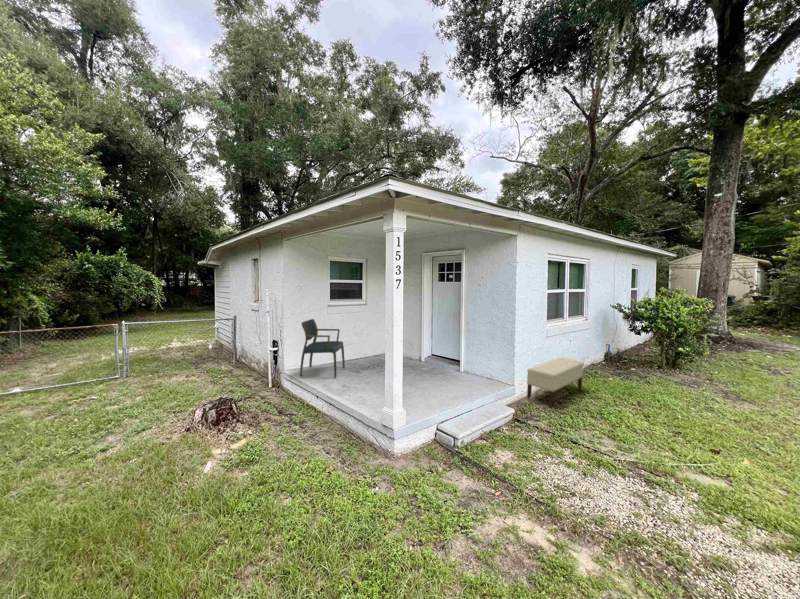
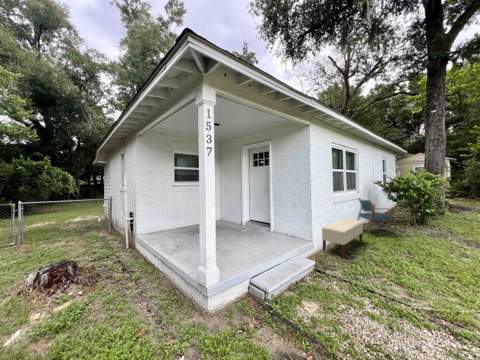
armchair: present [300,319,345,378] -> present [358,199,396,237]

